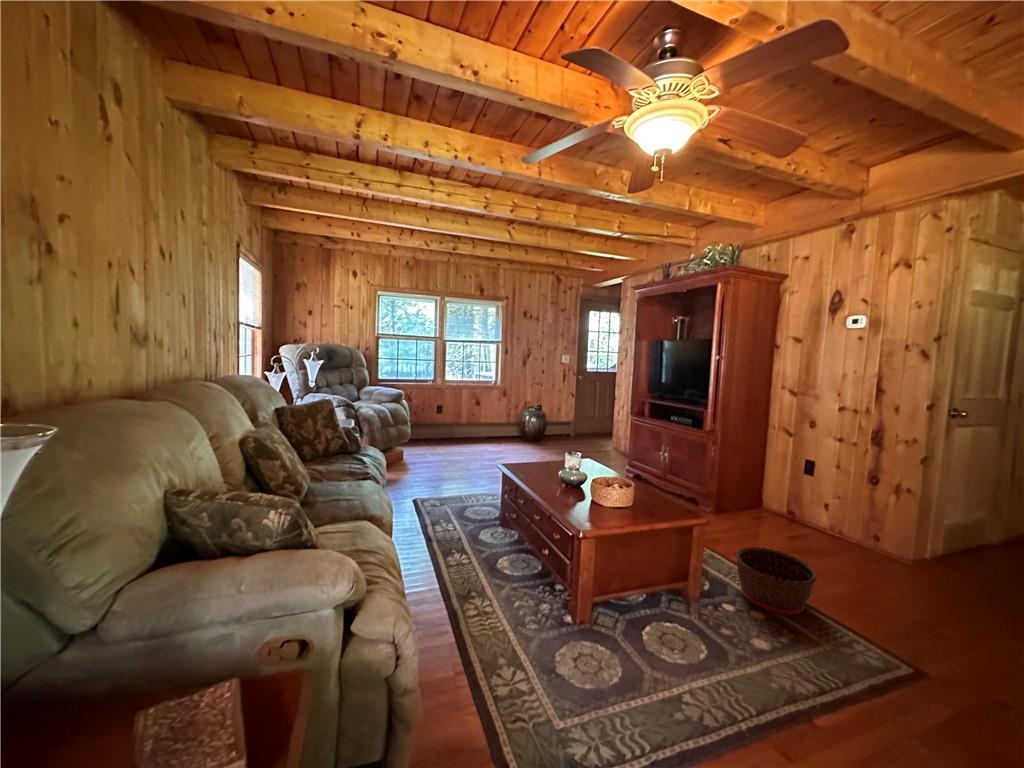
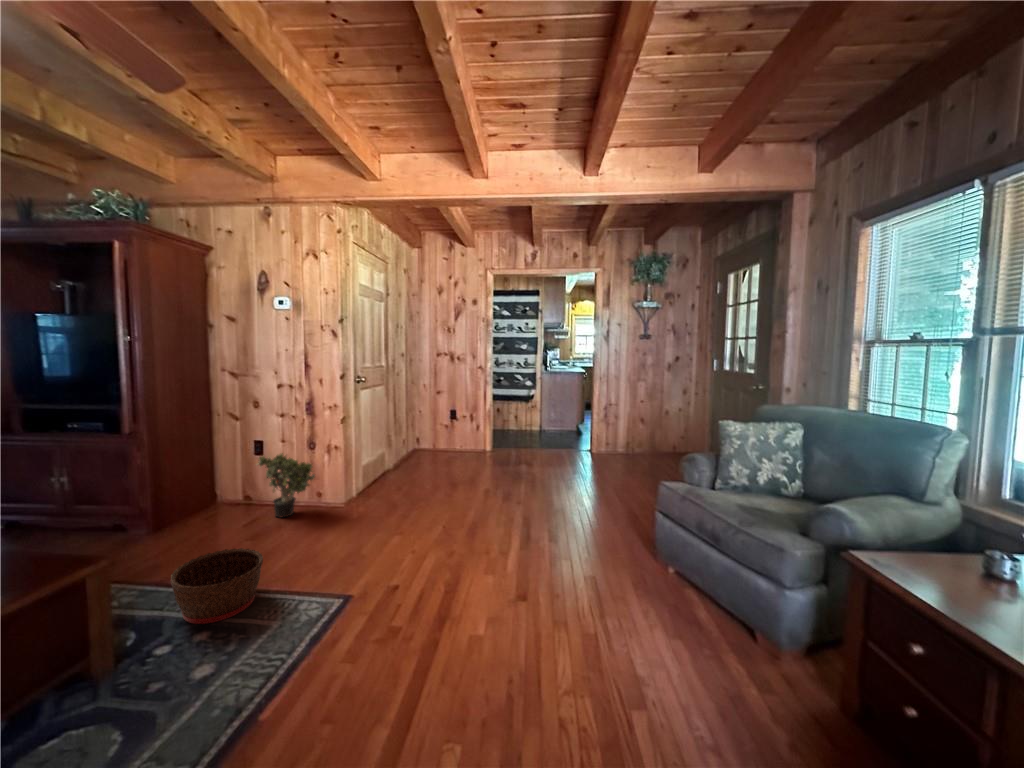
potted plant: none [807,475,876,547] -> present [259,453,315,518]

